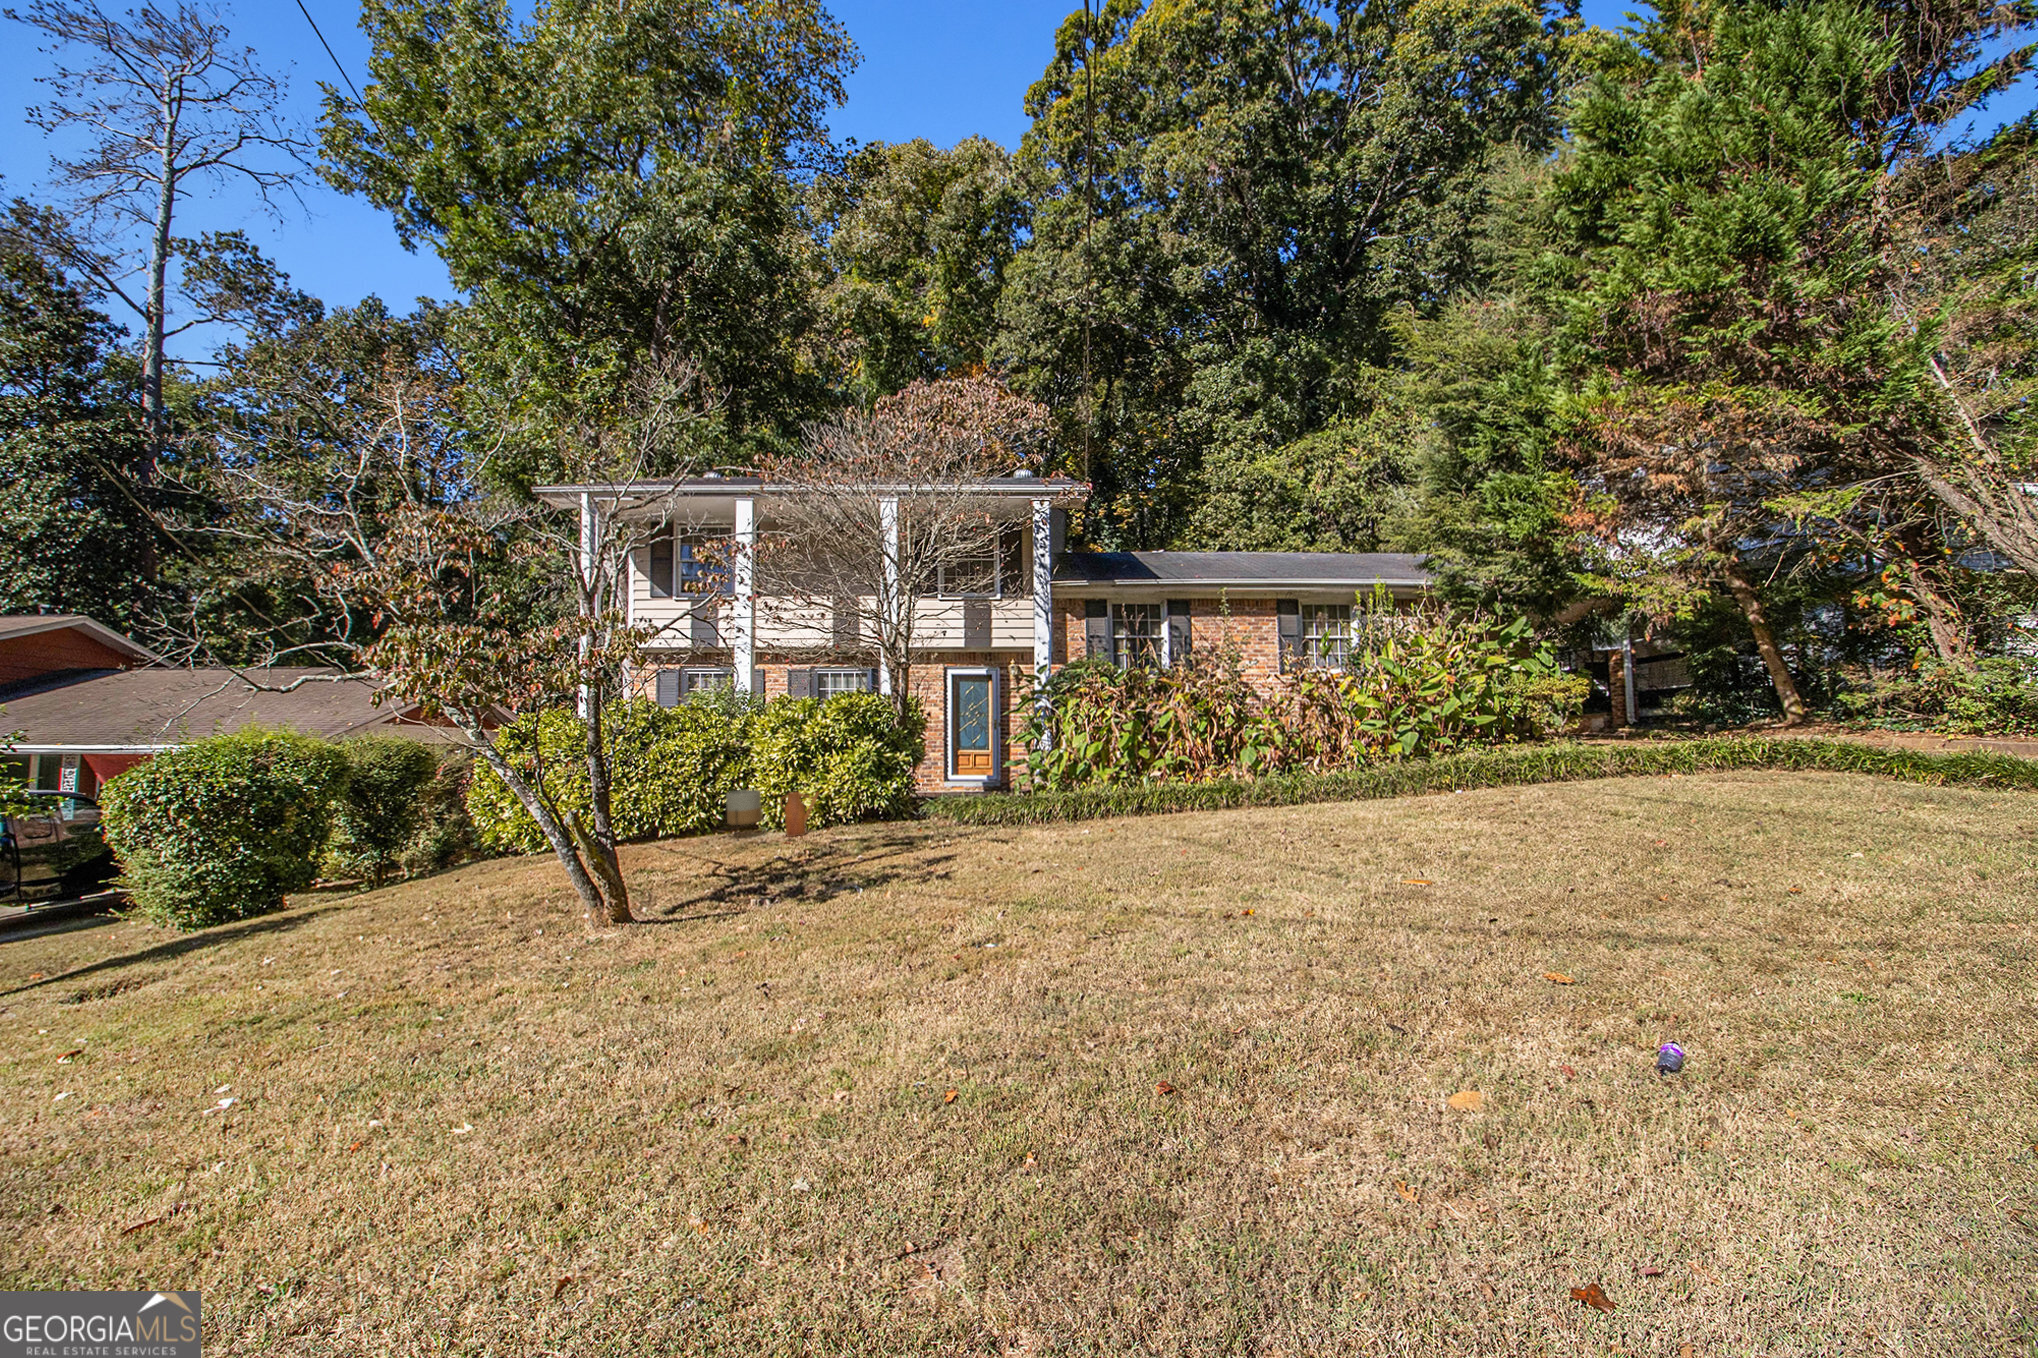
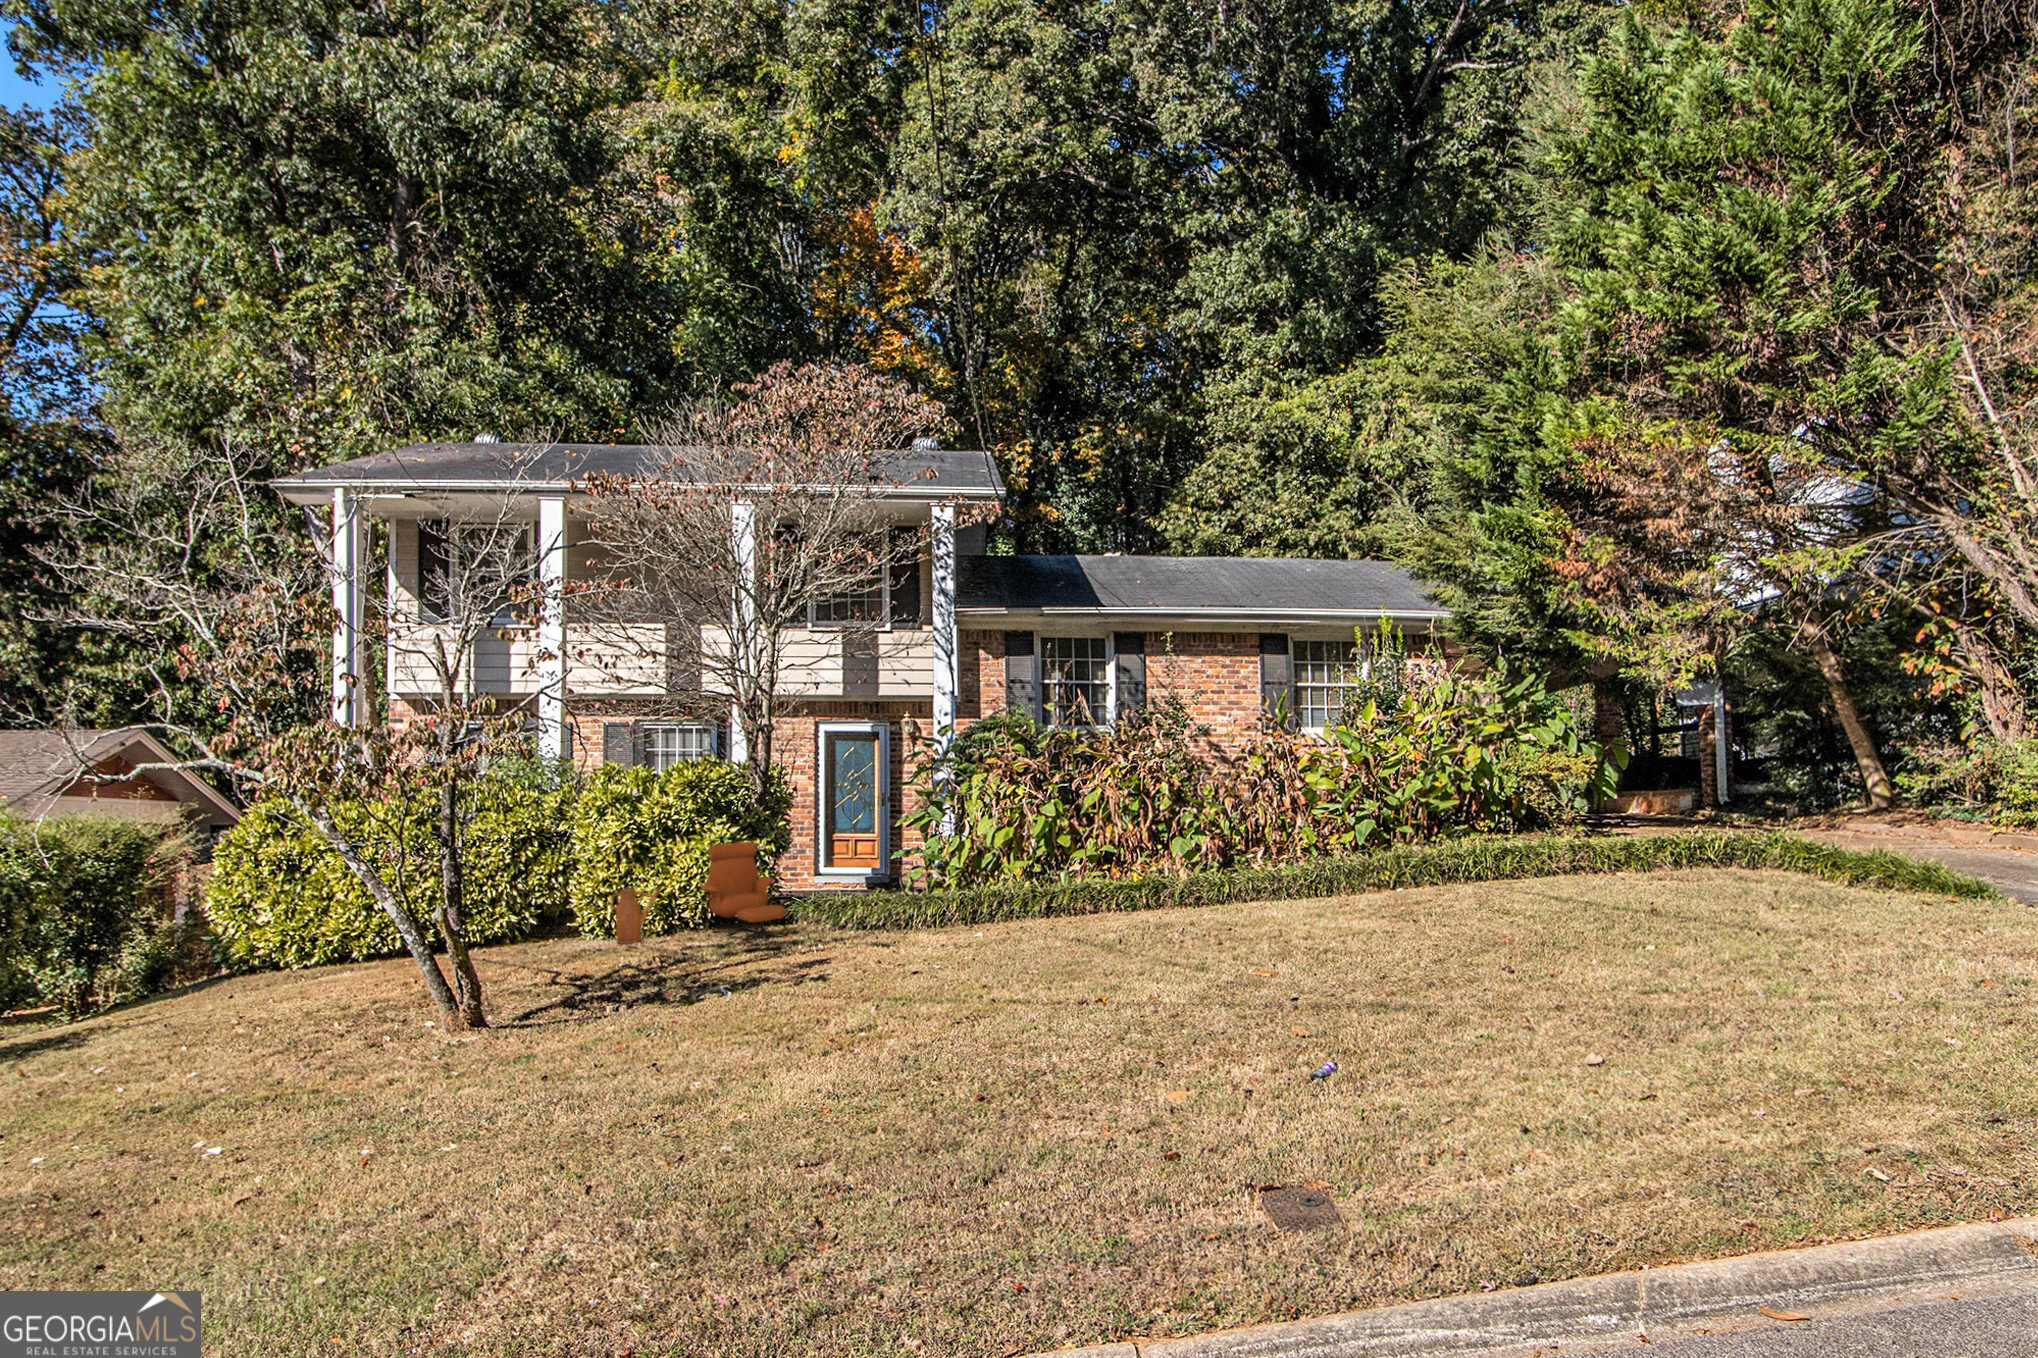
lounge chair: none [852,754,923,836] -> present [701,841,786,942]
planter: present [726,789,763,828] -> none [542,886,589,950]

